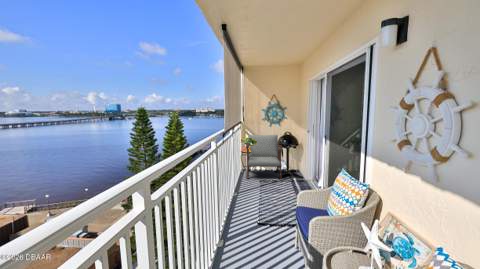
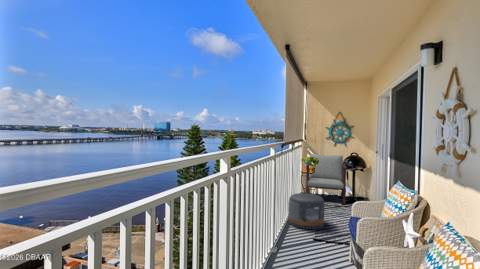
pouf: none [233,178,267,215] -> present [288,193,325,229]

